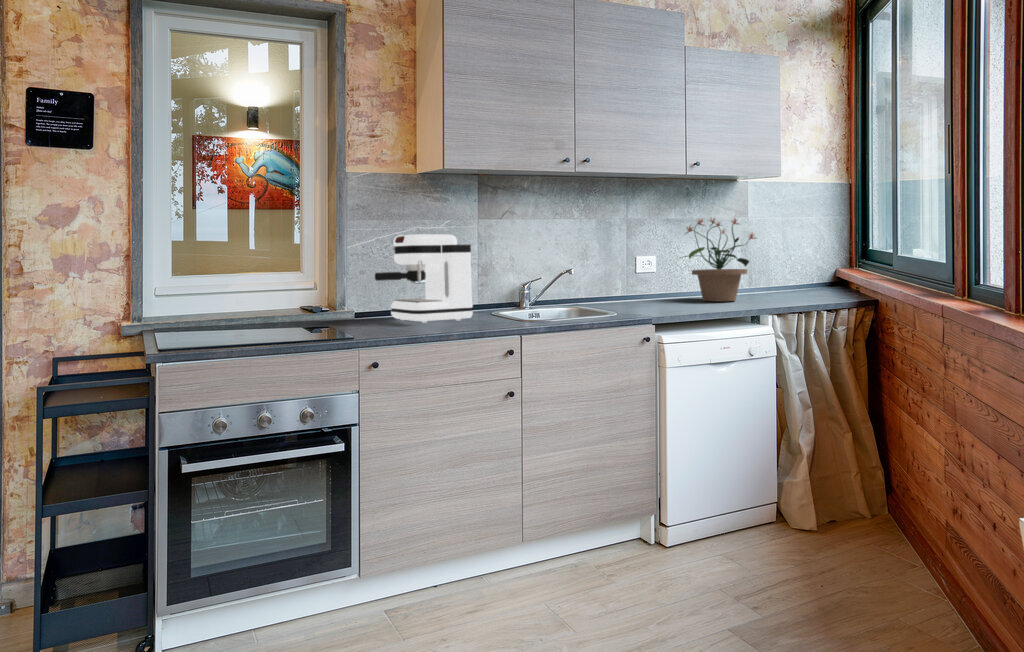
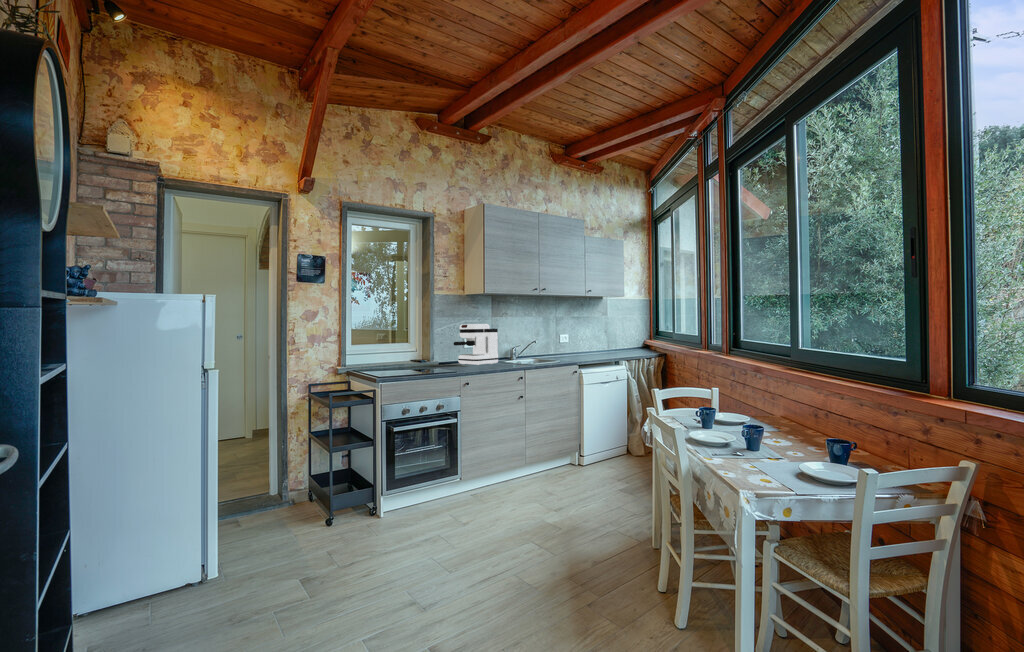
potted plant: present [685,218,755,301] -> none [579,314,616,354]

